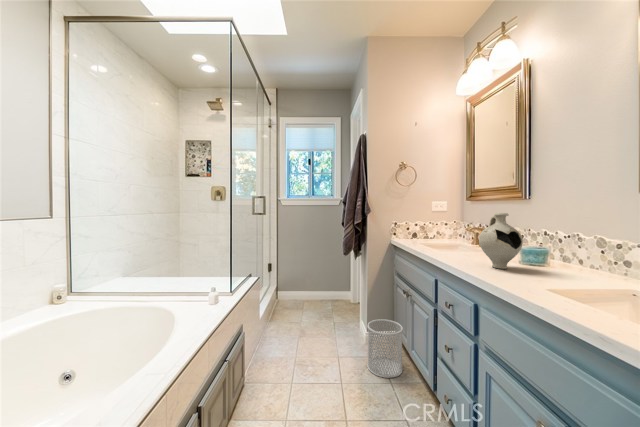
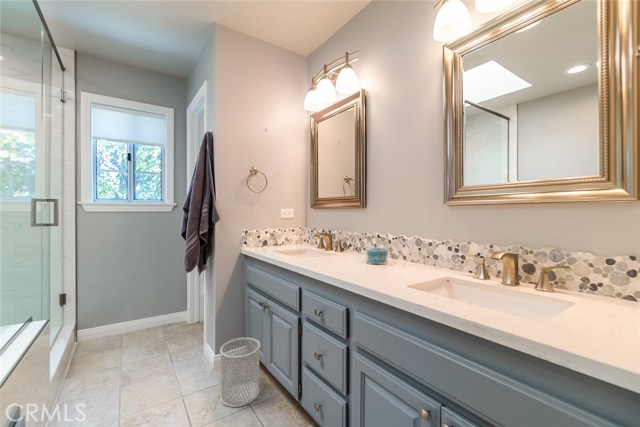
decorative vase: present [479,213,523,269] -> none [342,220,376,271]

